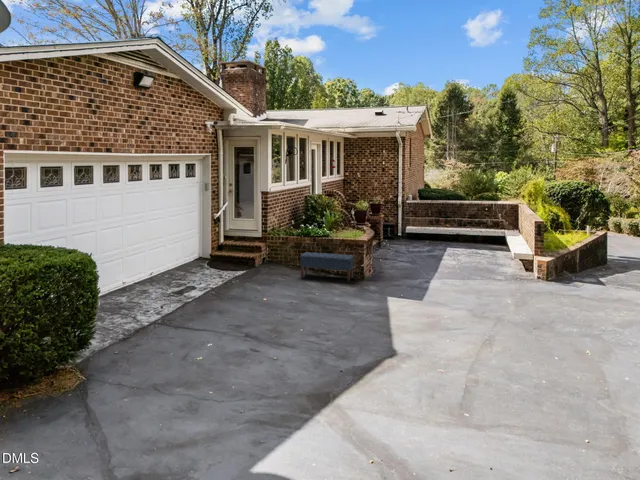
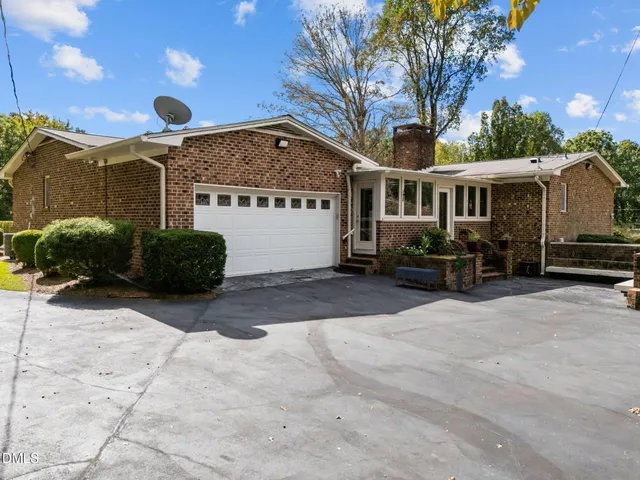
potted plant: none [370,230,392,278] -> present [456,251,466,291]

